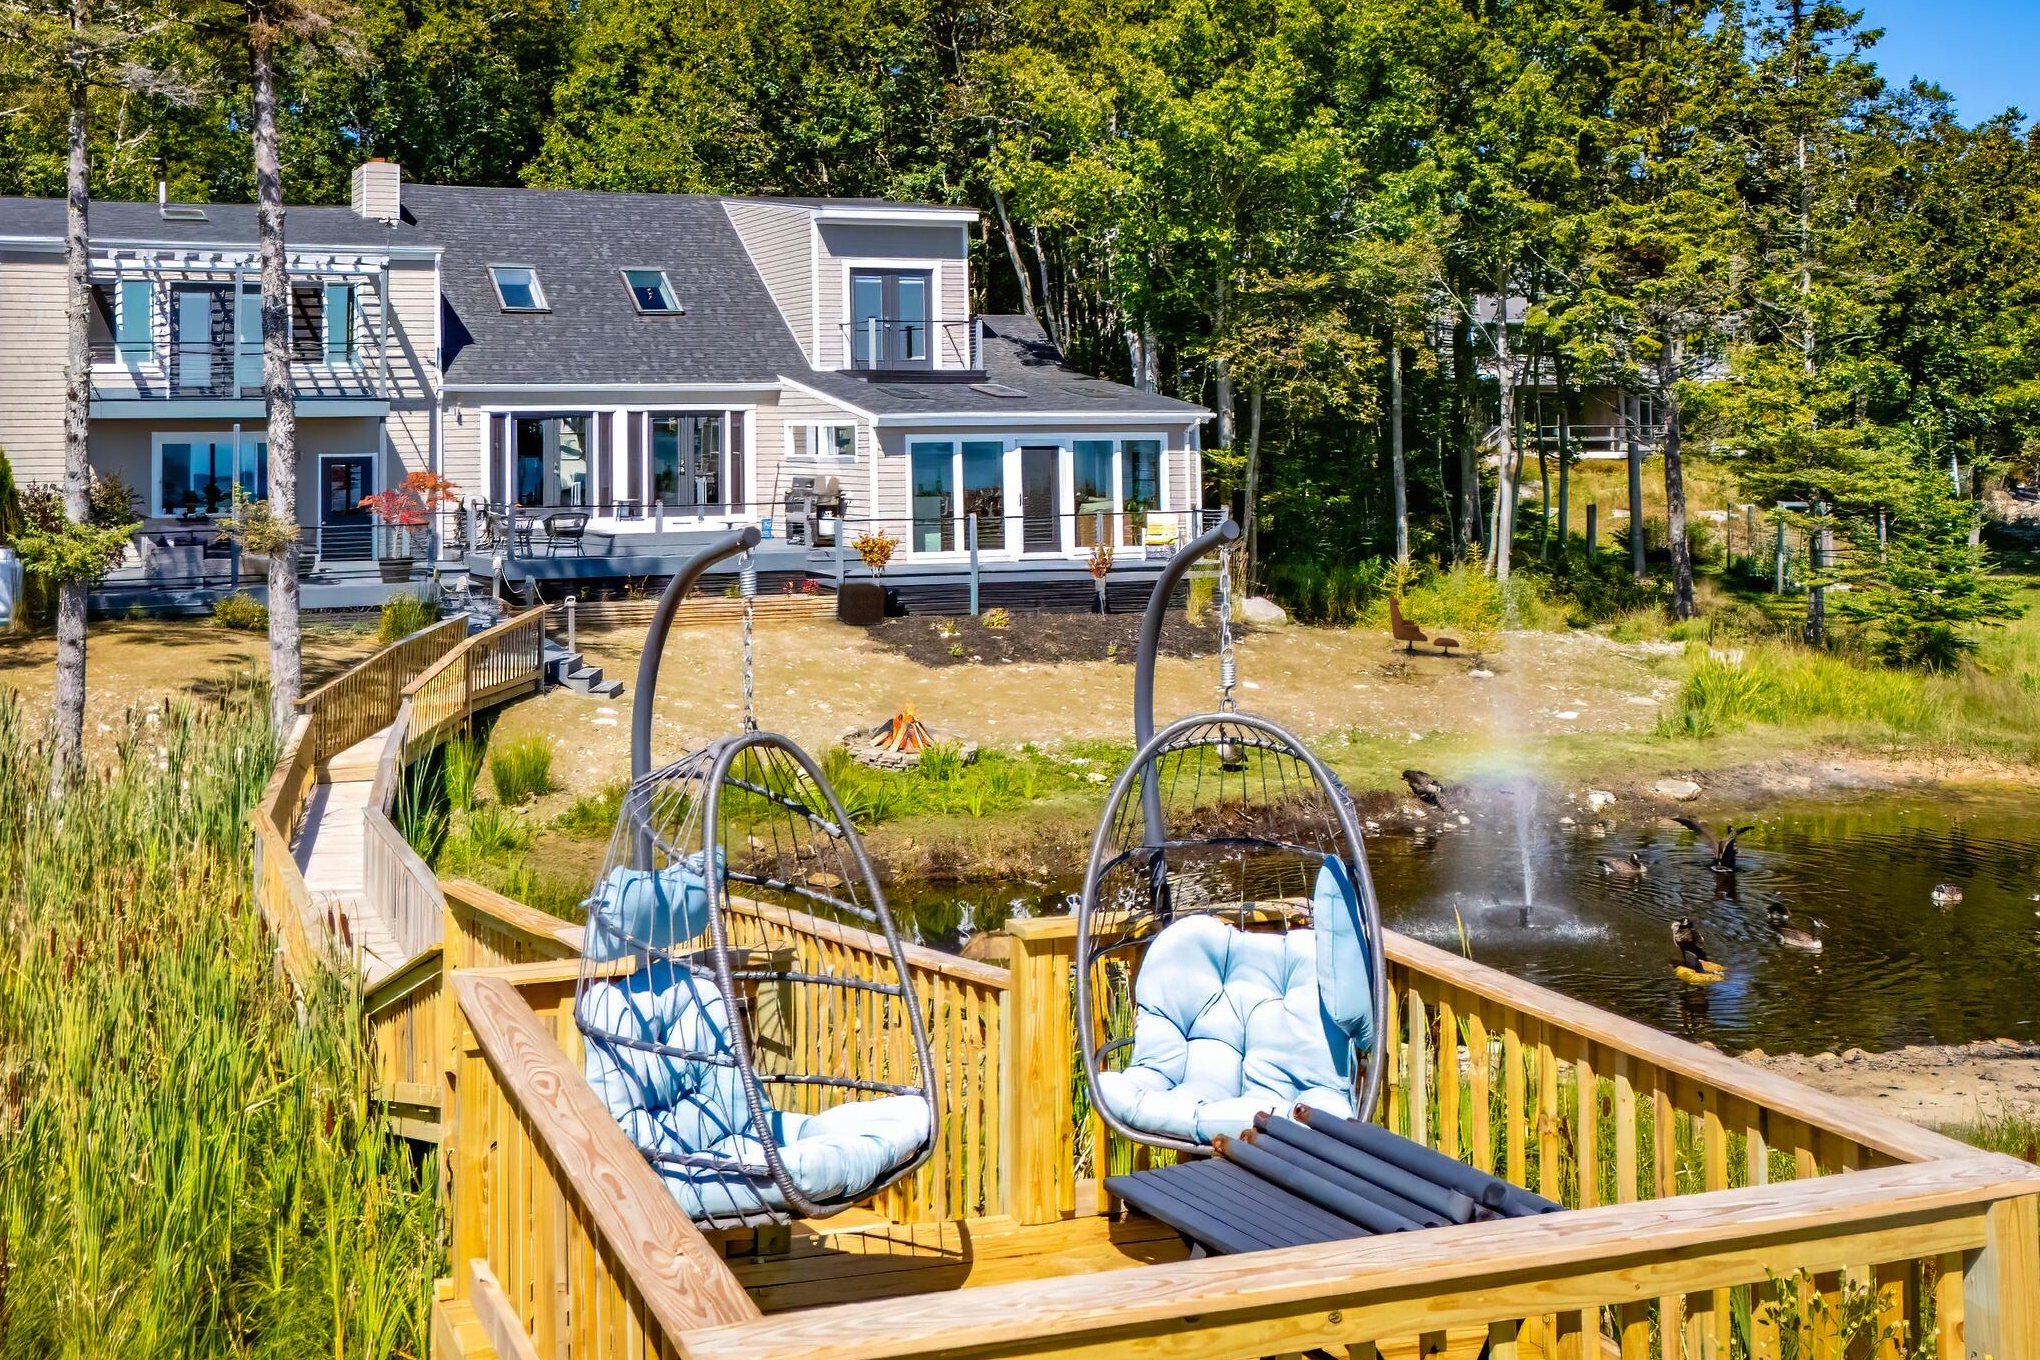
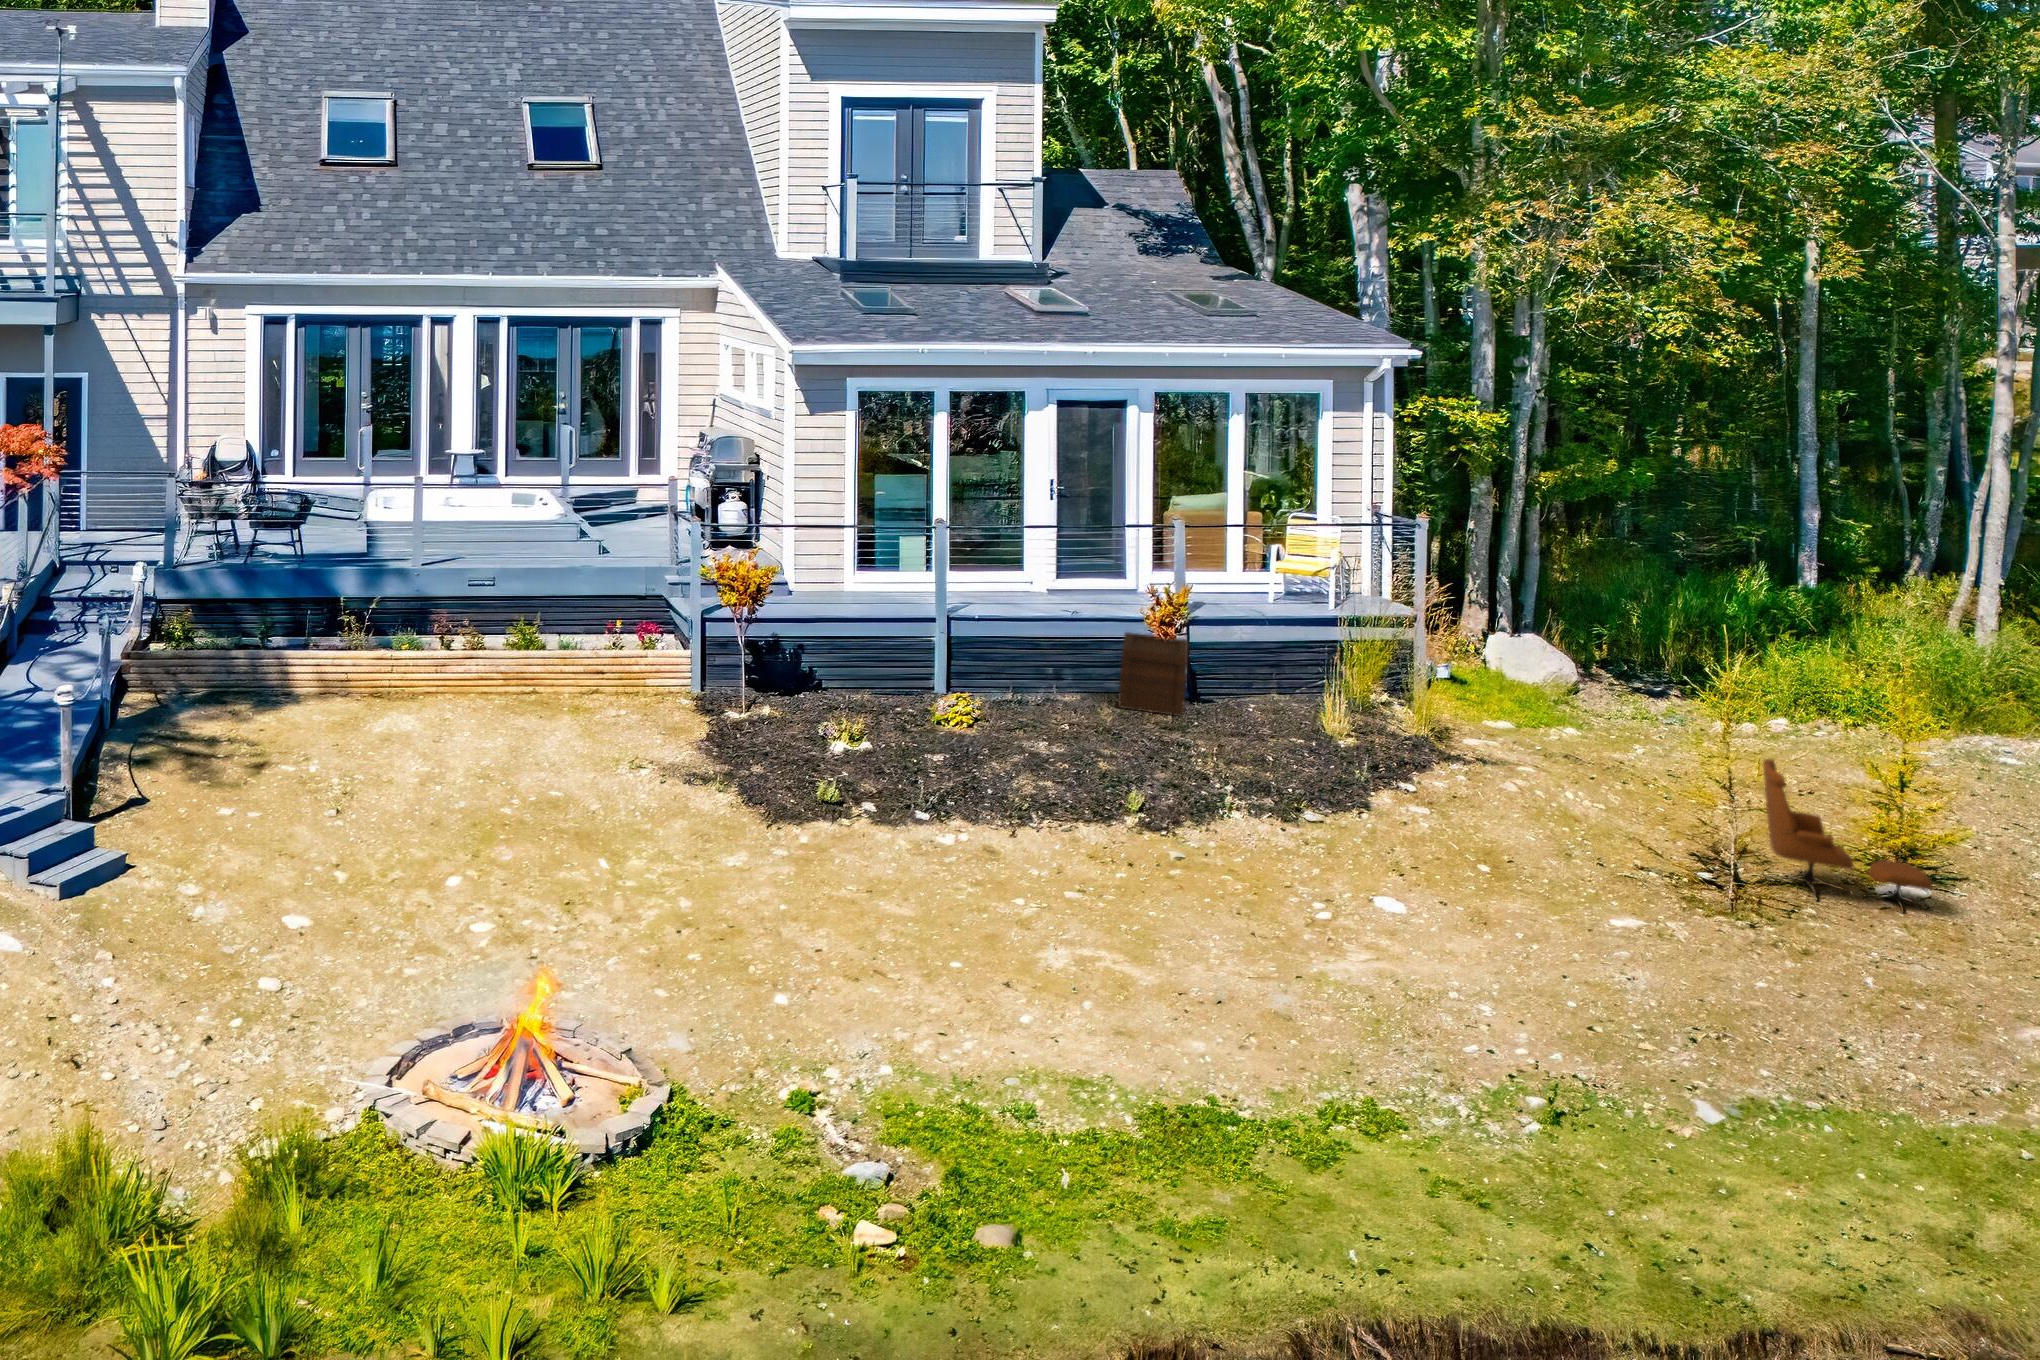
wooden crate: present [836,582,885,625] -> present [1118,632,1189,716]

